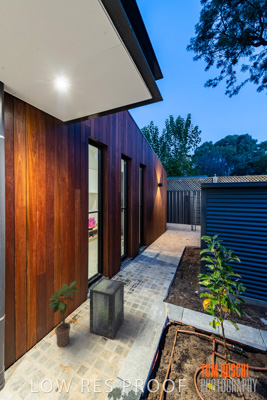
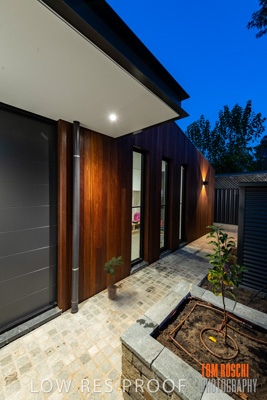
storage box: present [90,278,124,340] -> none [131,259,158,303]

